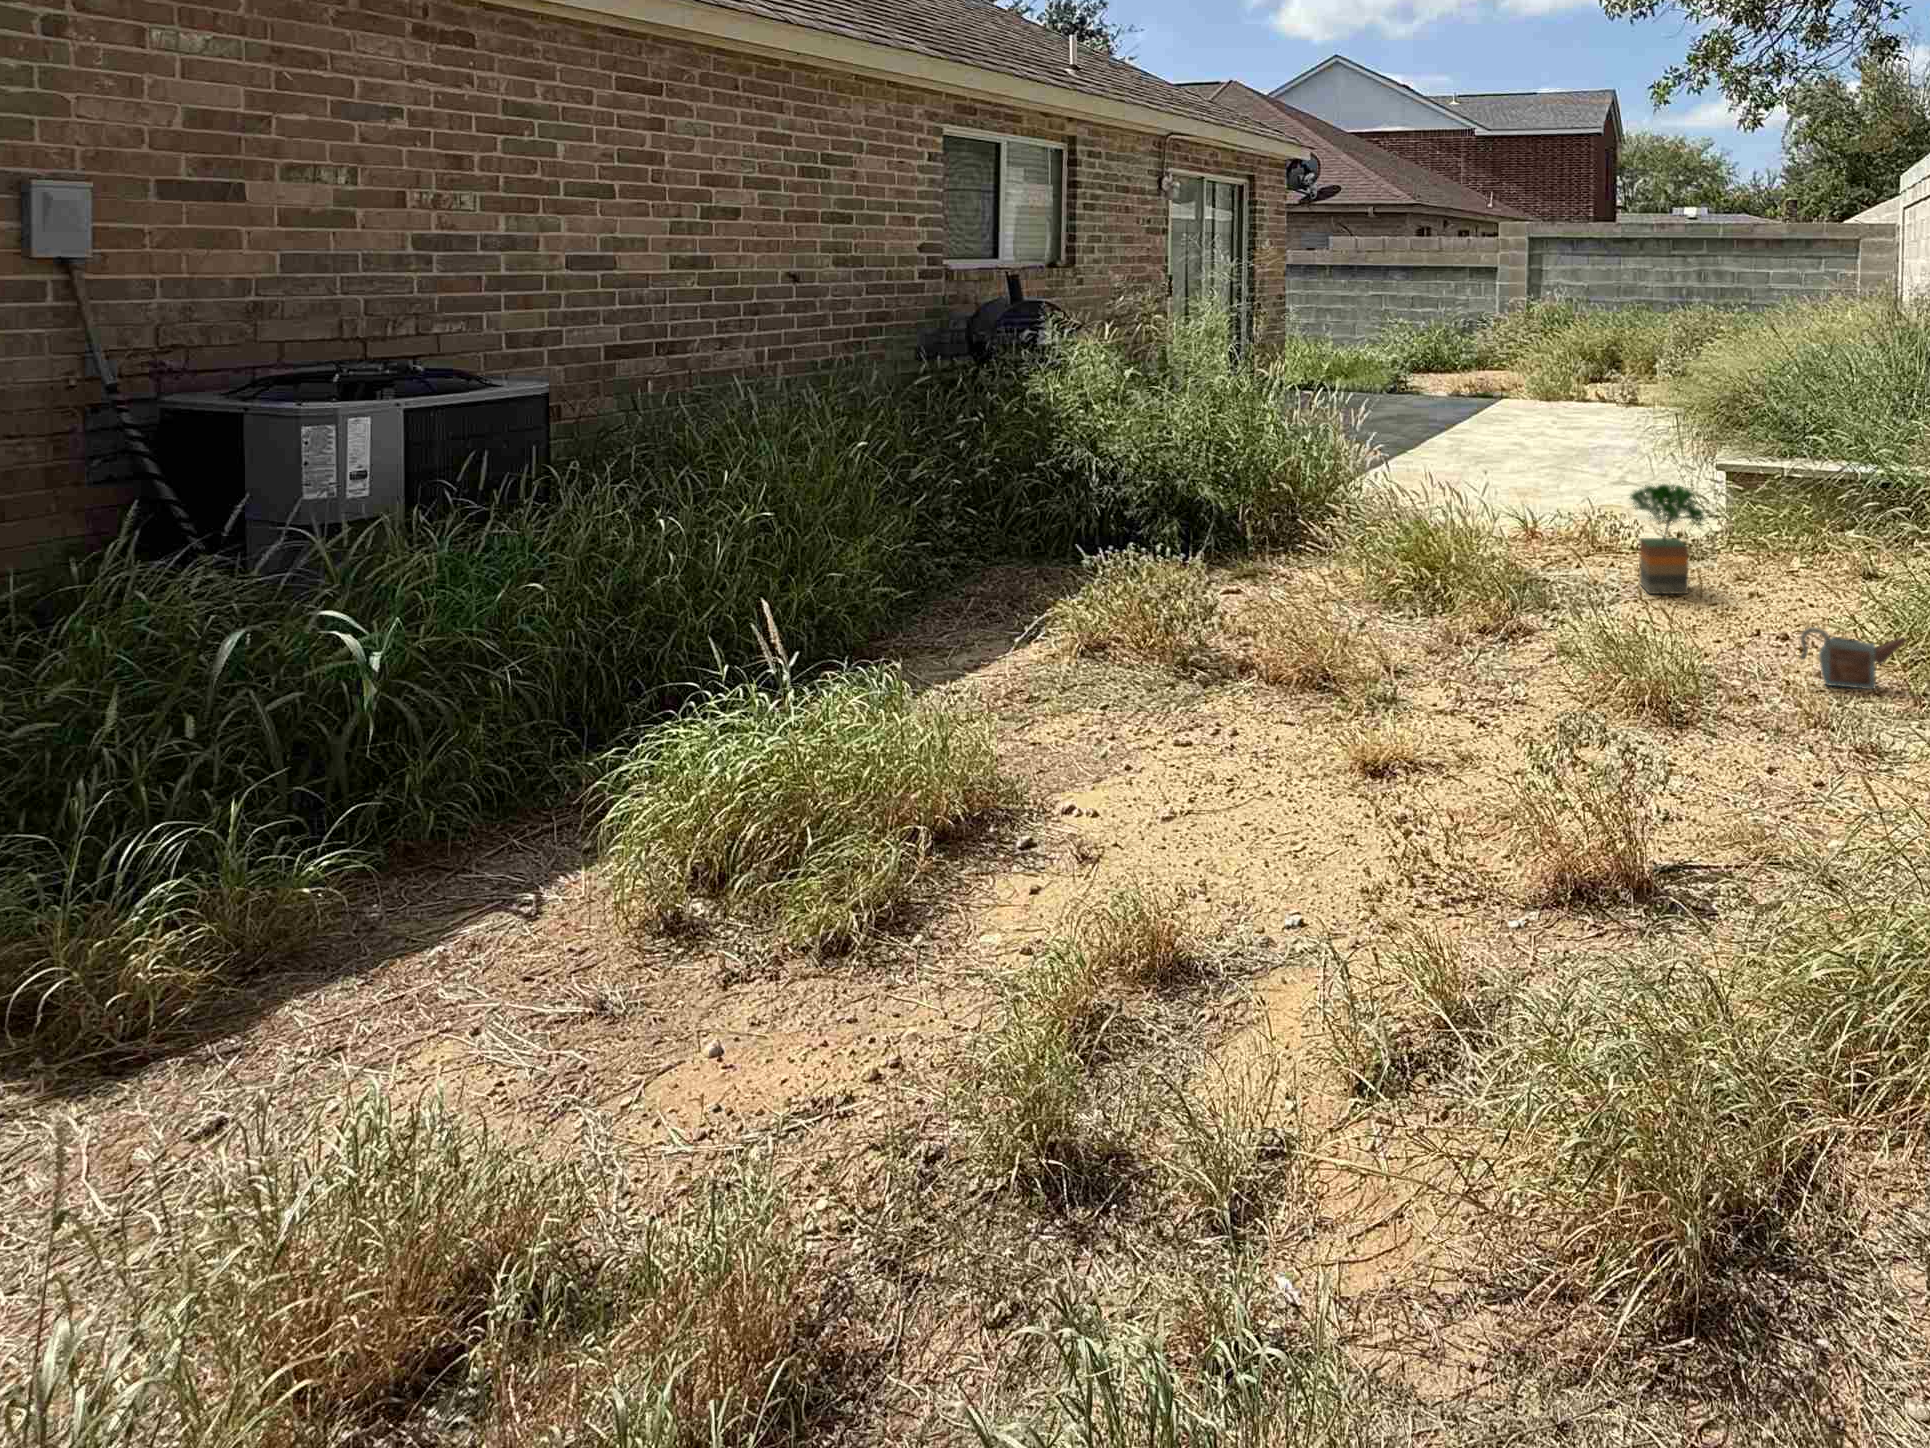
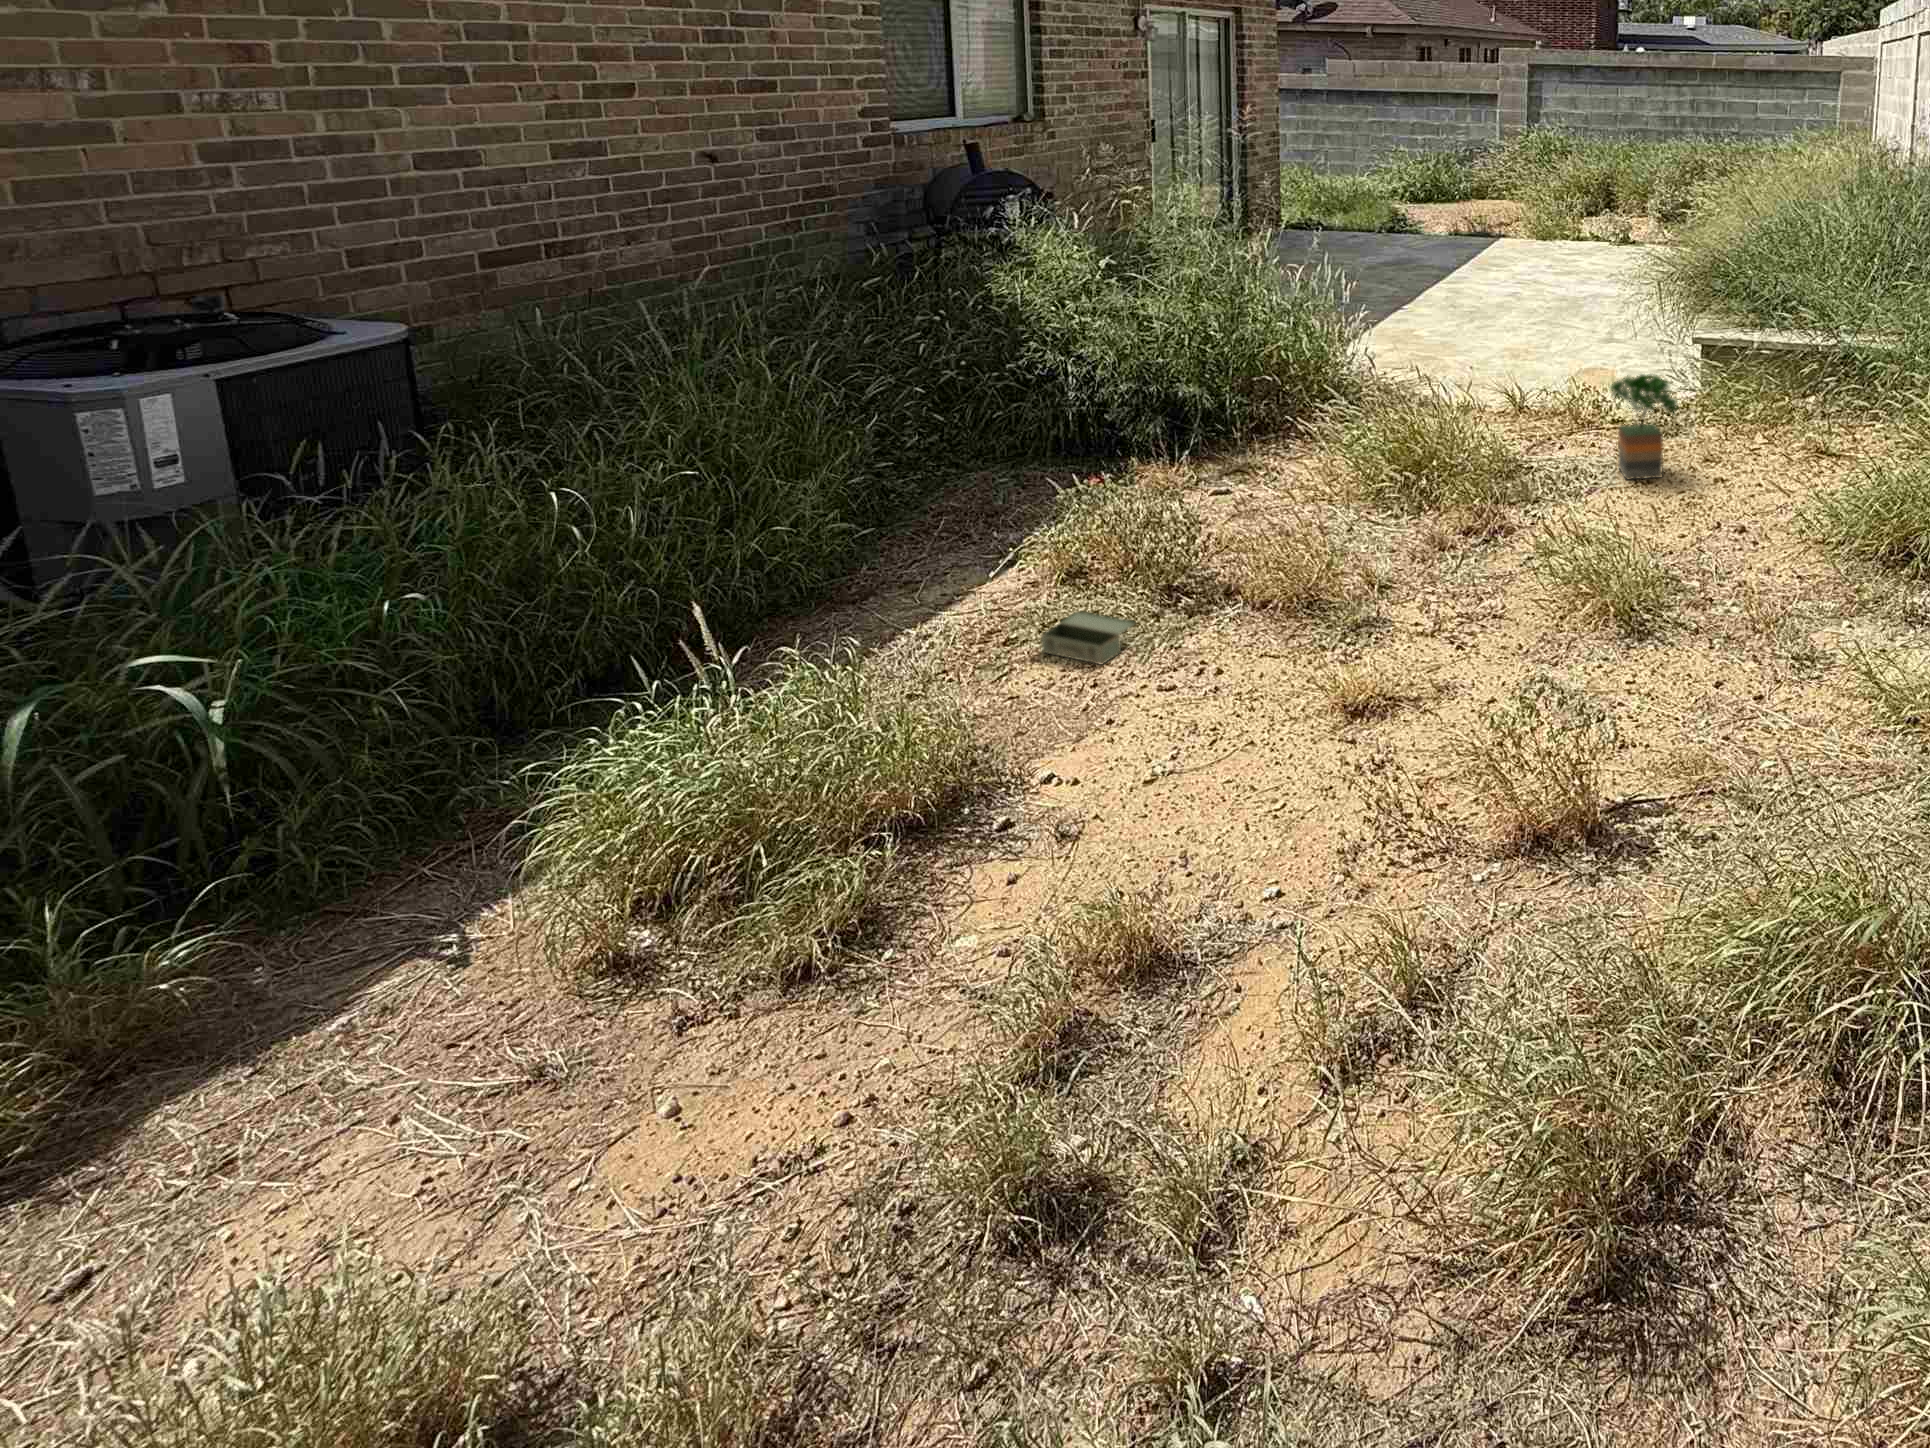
watering can: present [1800,627,1906,689] -> none [1754,530,1848,584]
toolbox: none [1065,670,1157,719] -> present [1041,611,1136,664]

